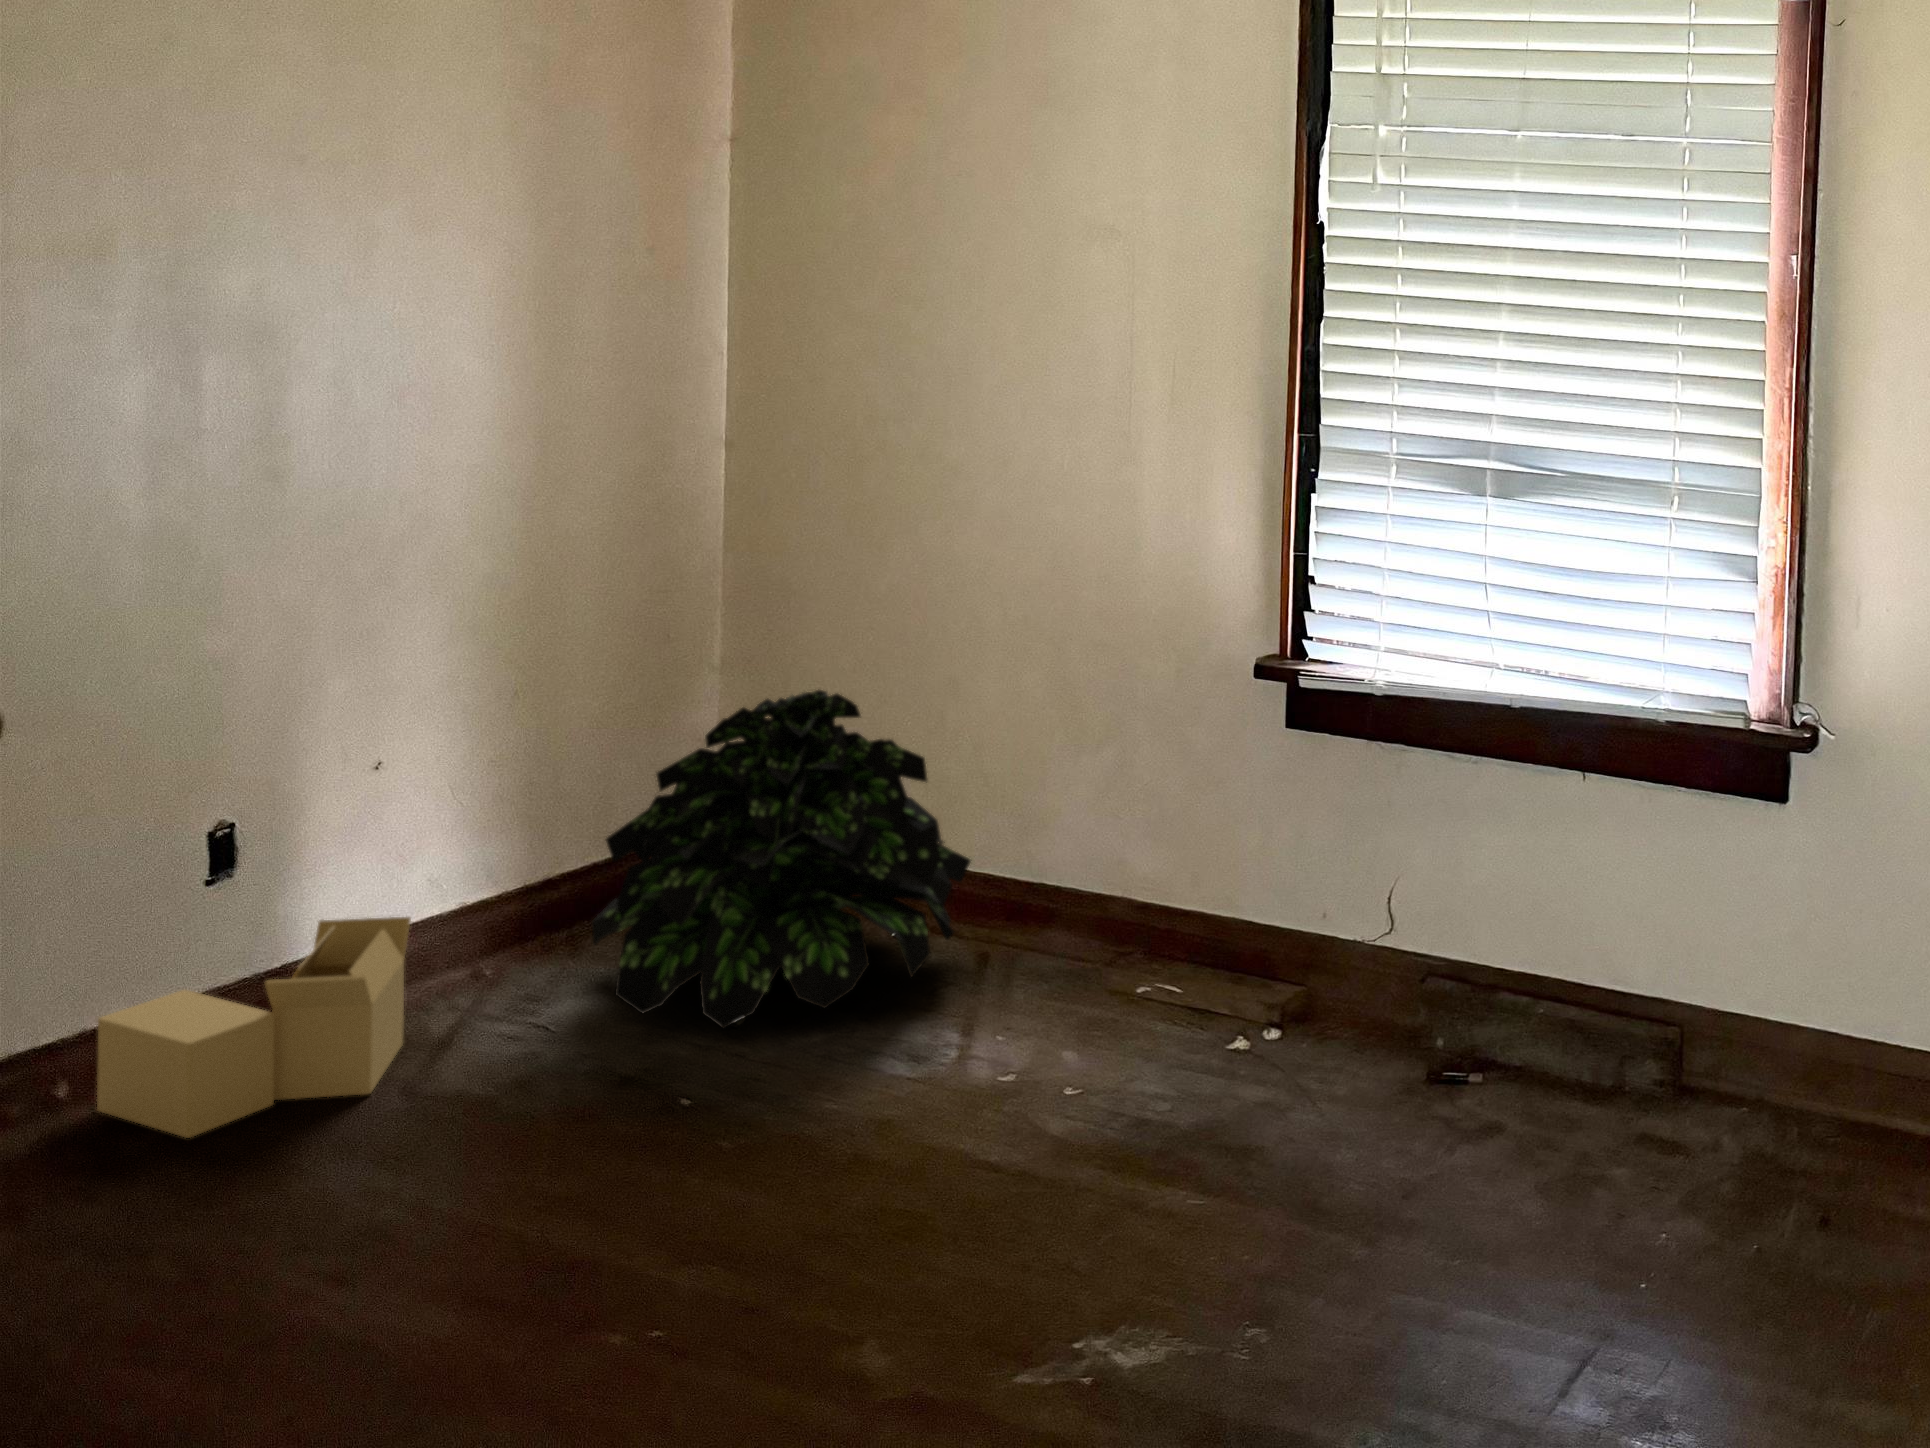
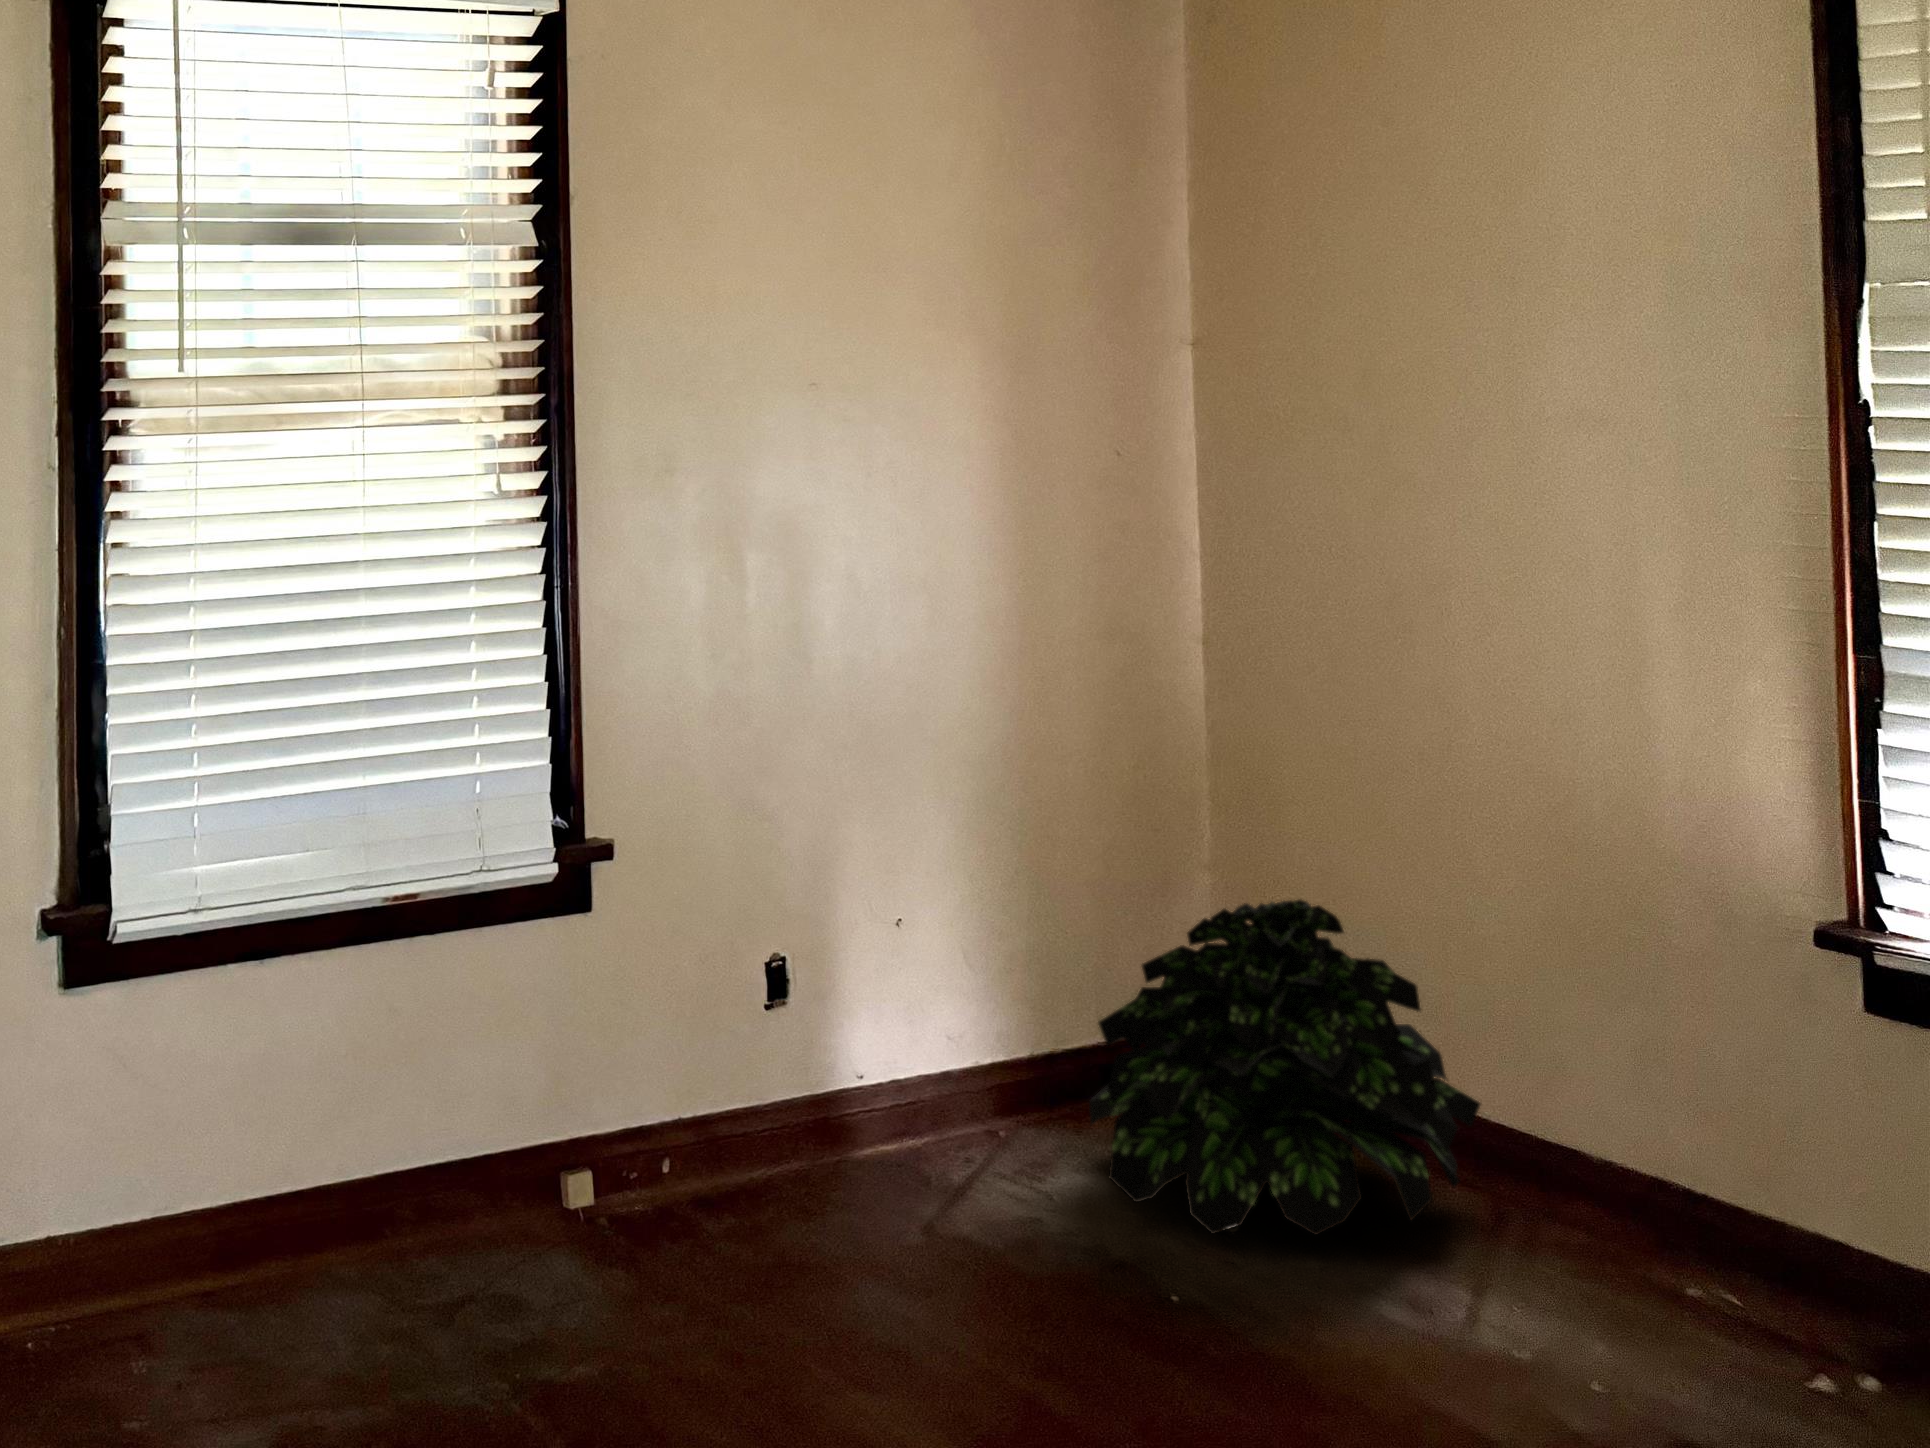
cardboard box: present [97,917,411,1138] -> none [688,1059,928,1233]

